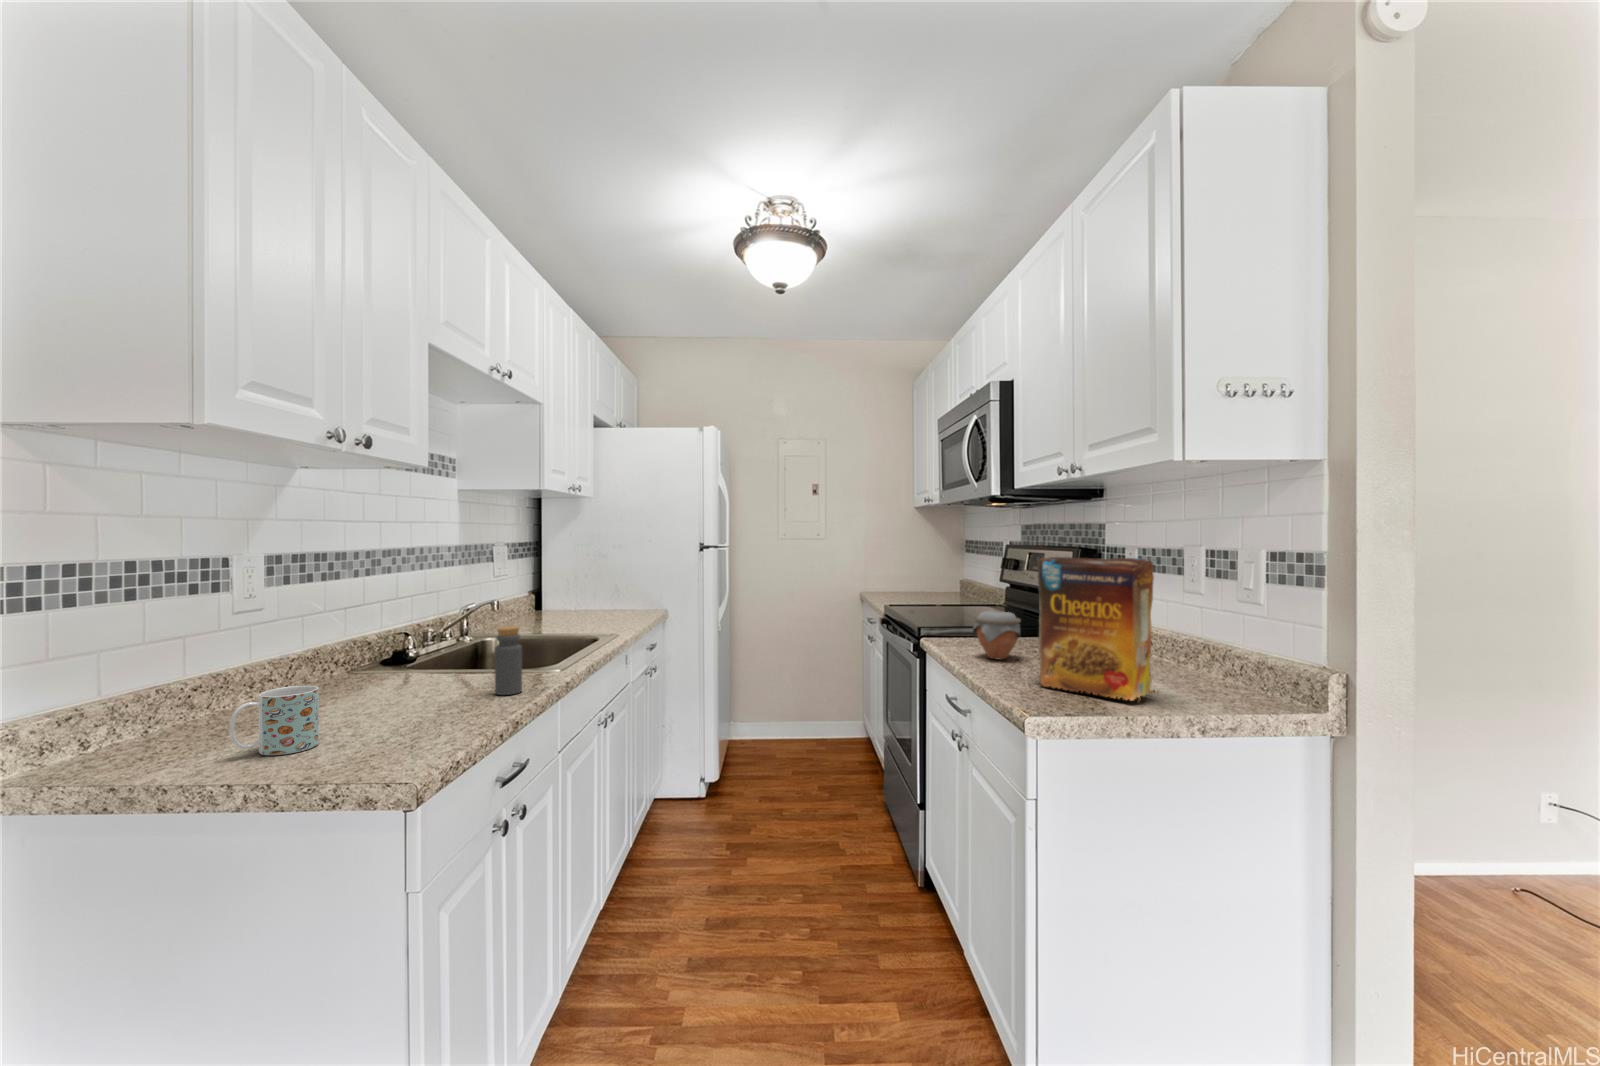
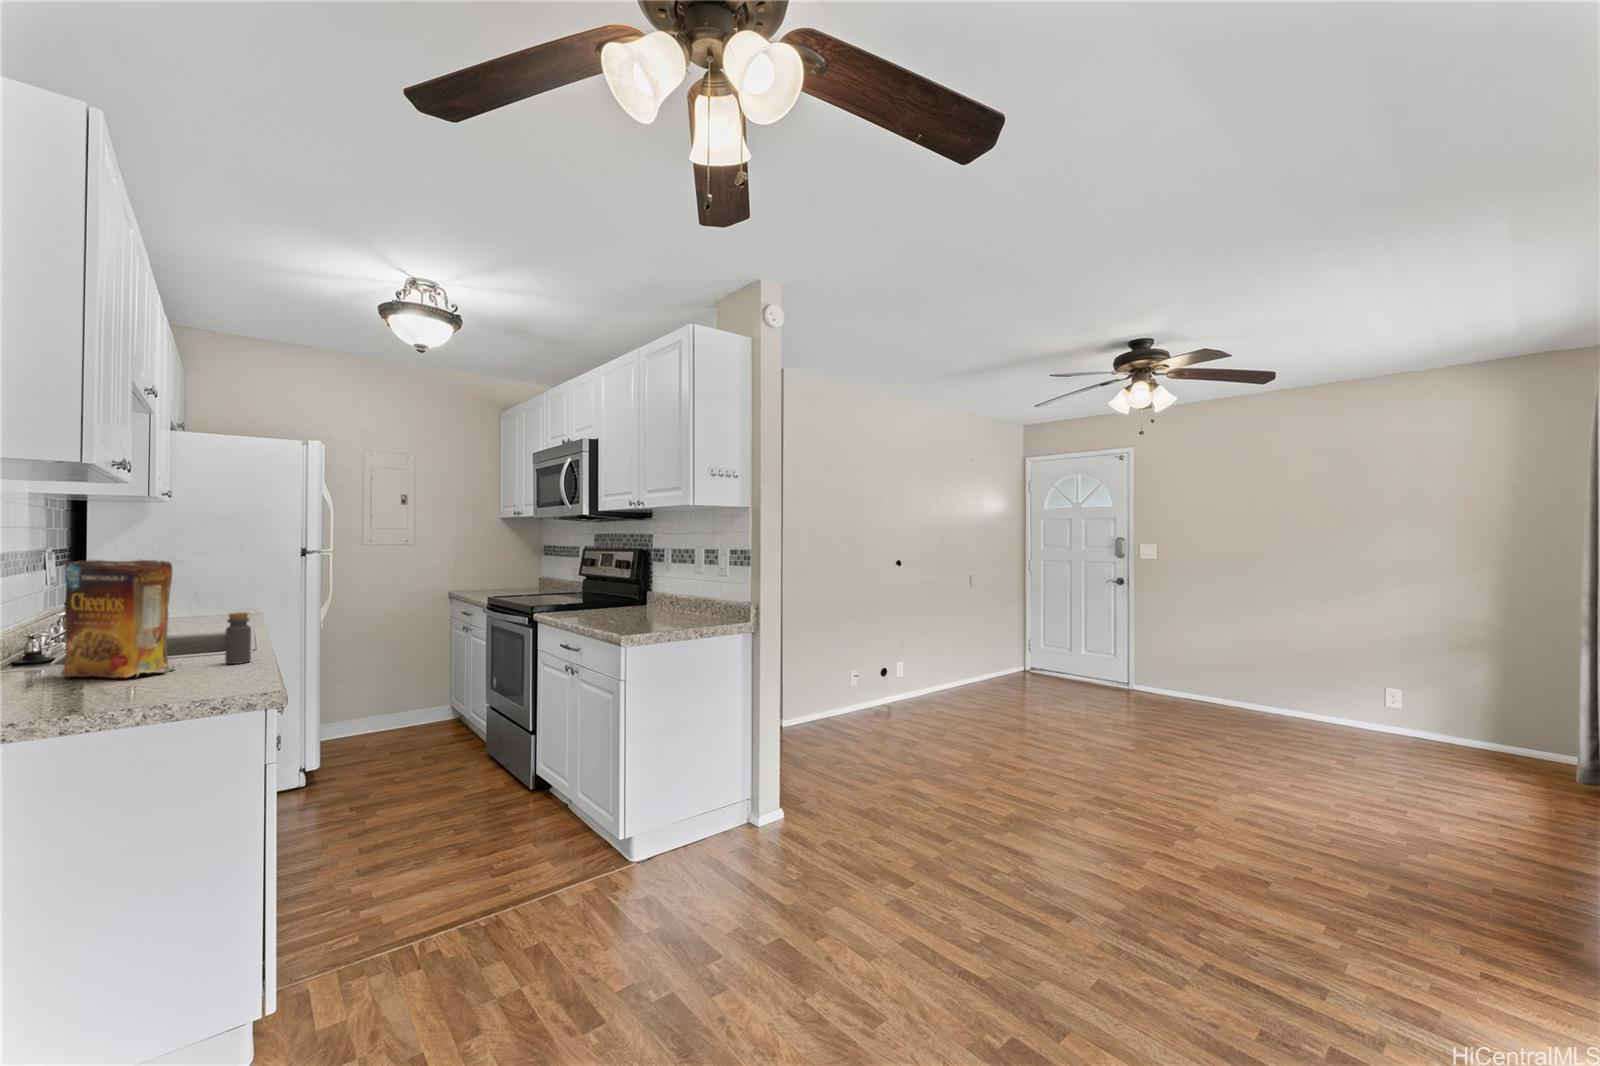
cereal box: present [1036,557,1159,701] -> present [61,560,174,677]
jar: present [973,611,1021,659] -> none [577,590,607,619]
mug: present [230,685,319,755] -> none [78,653,142,701]

